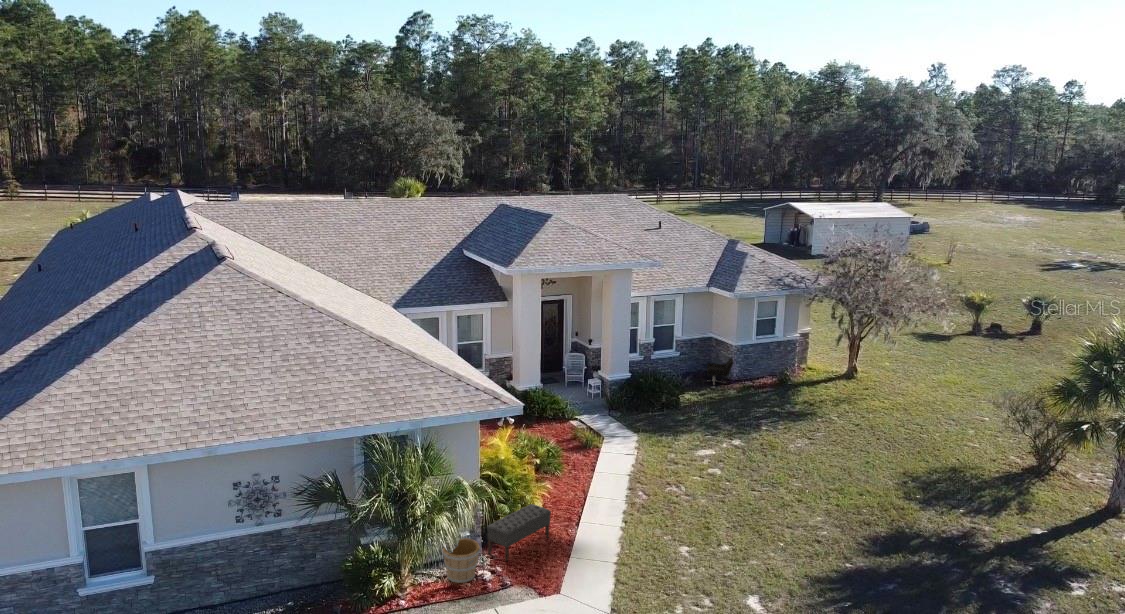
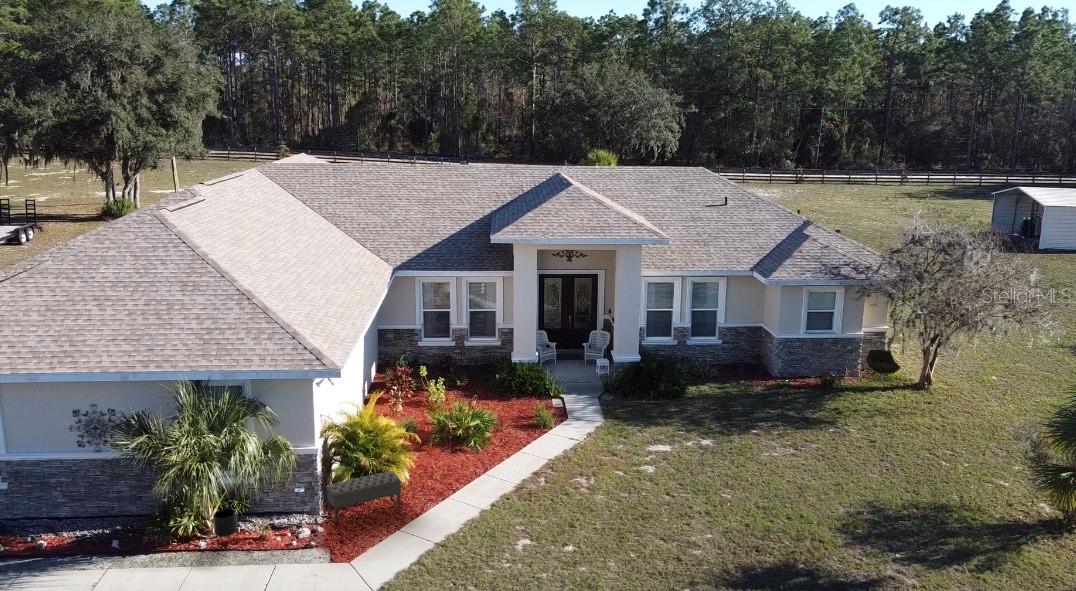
lounge chair: present [707,358,733,384] -> present [866,349,901,383]
wooden bucket: present [442,538,480,583] -> none [260,493,299,536]
planter: none [410,562,433,603] -> present [213,509,238,544]

